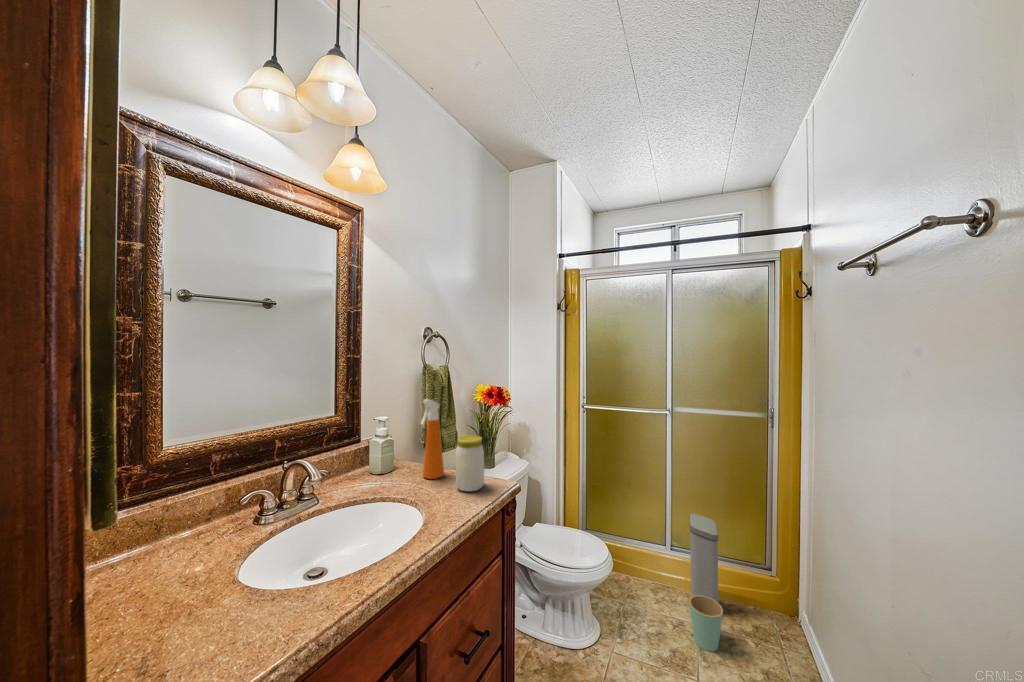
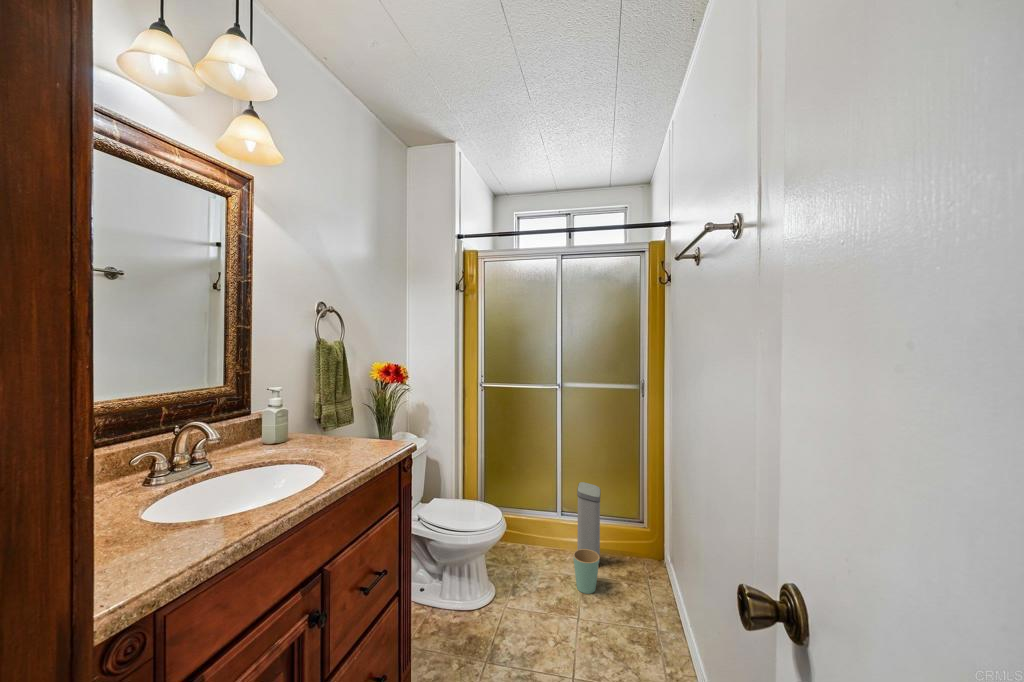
spray bottle: present [421,399,444,479] -> none [321,370,344,446]
jar: present [456,435,484,492] -> none [357,403,384,452]

